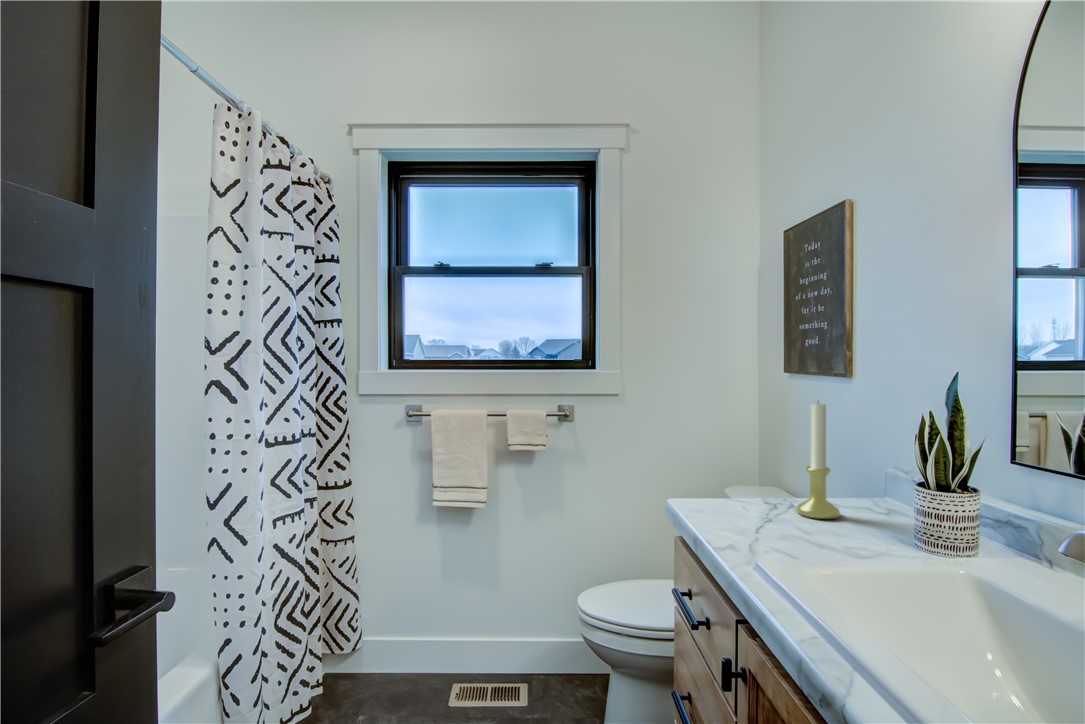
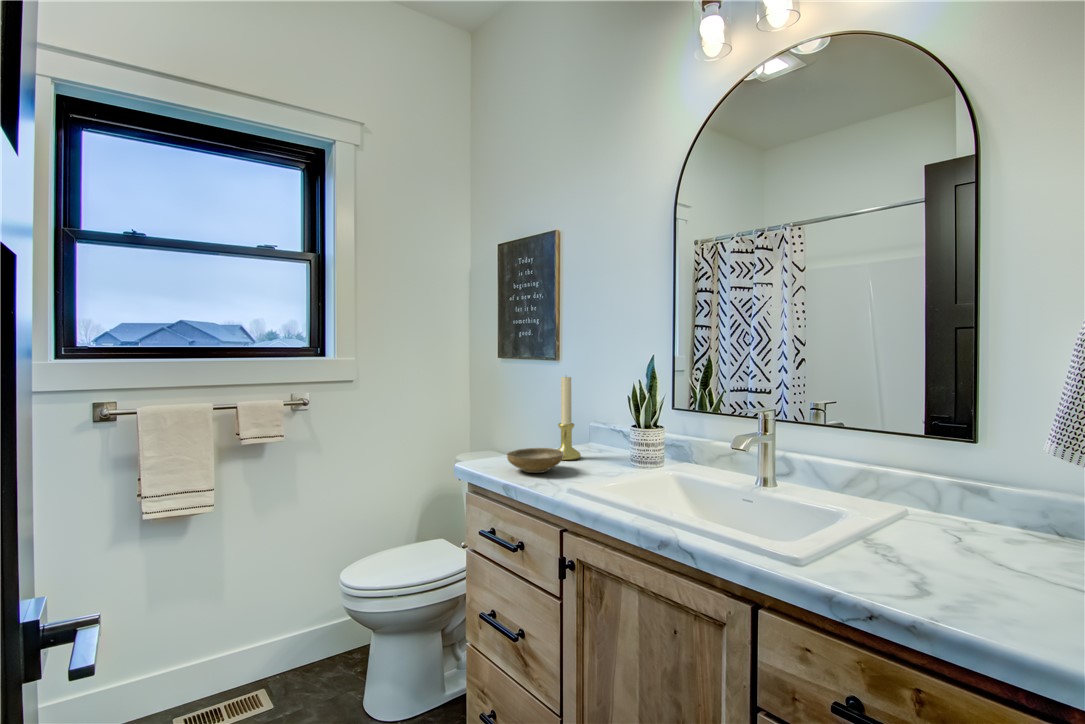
ceramic bowl: none [712,495,791,531] -> present [507,448,564,473]

